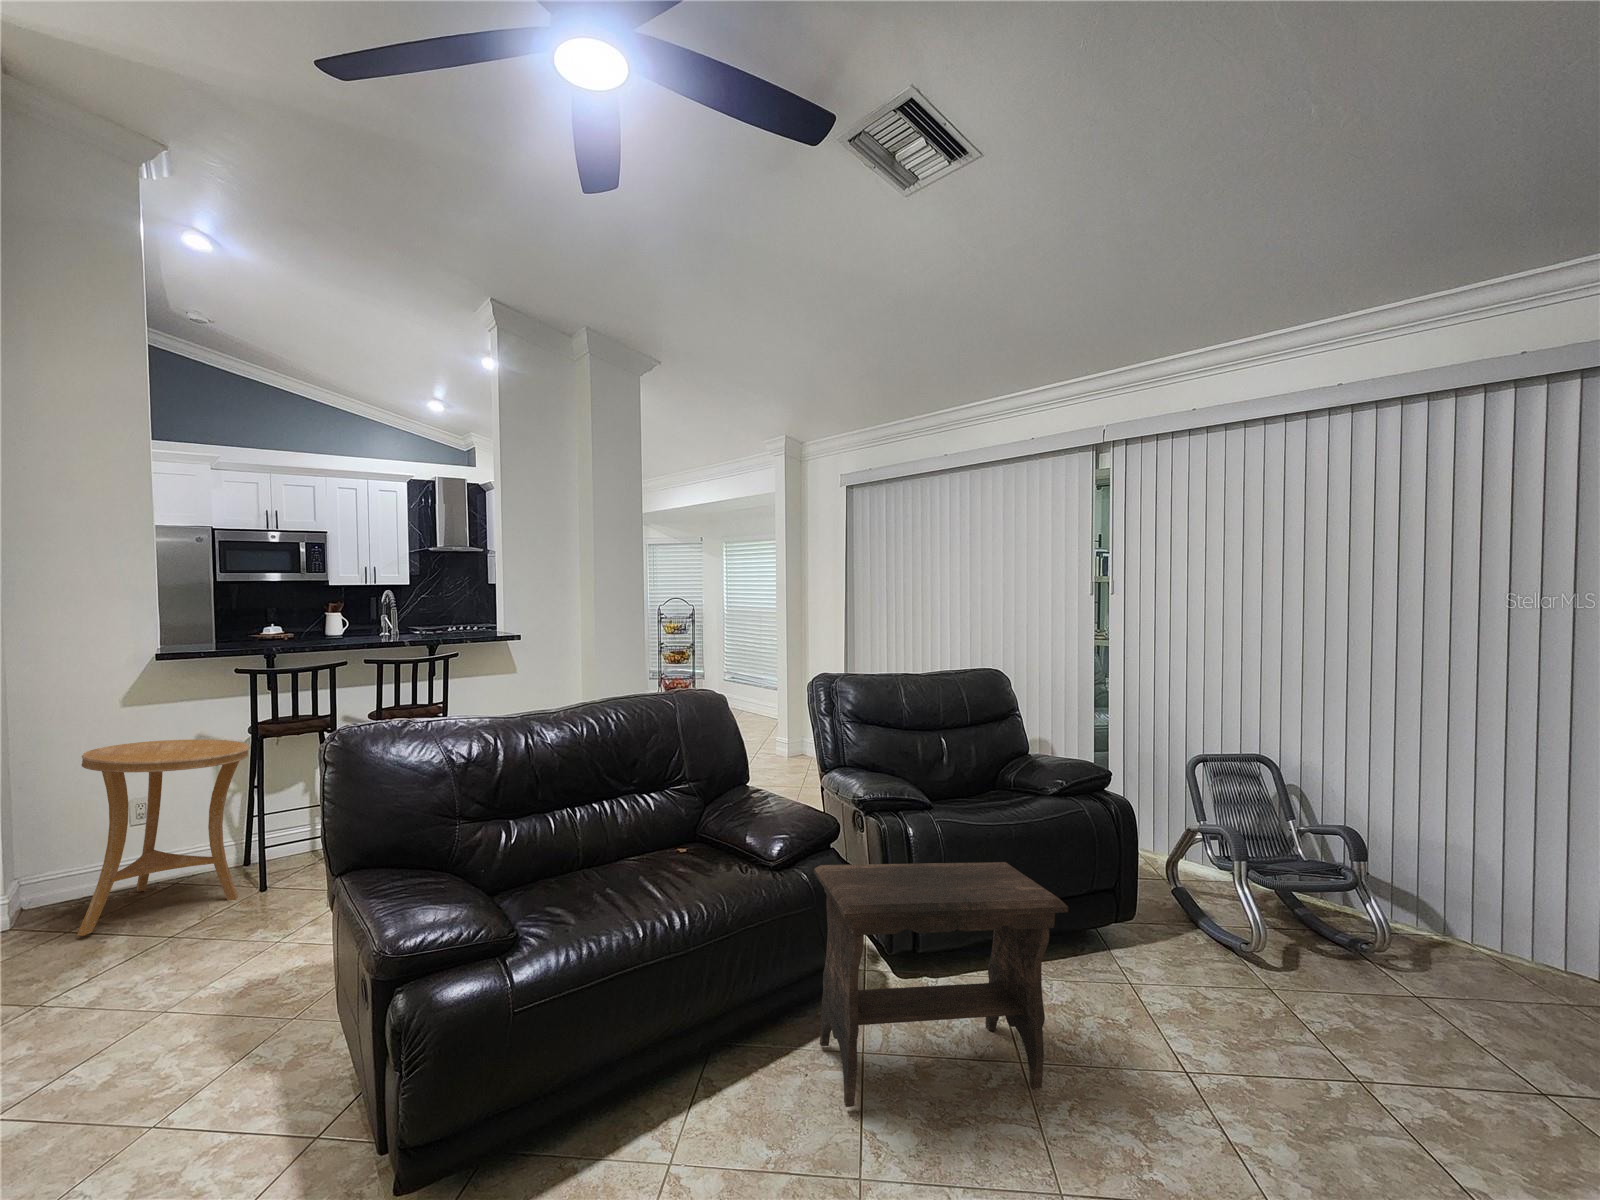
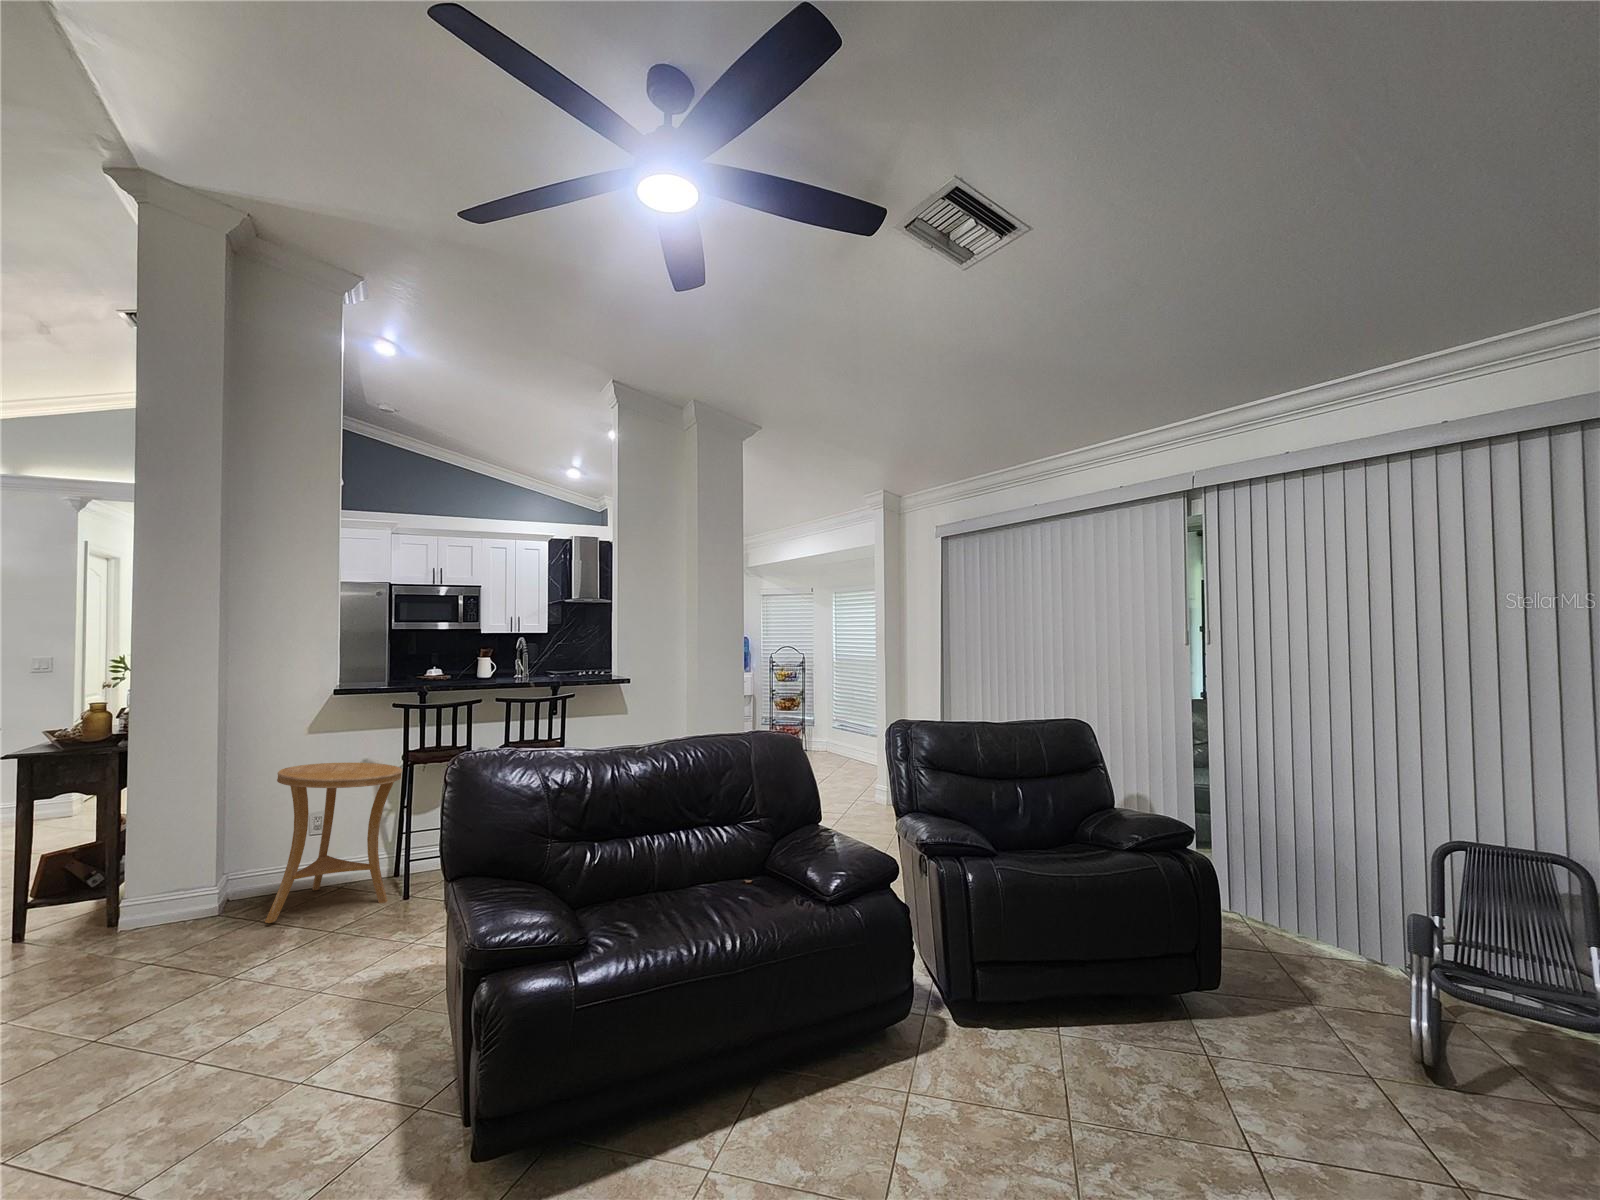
footstool: present [814,862,1068,1107] -> none [863,901,1112,1150]

